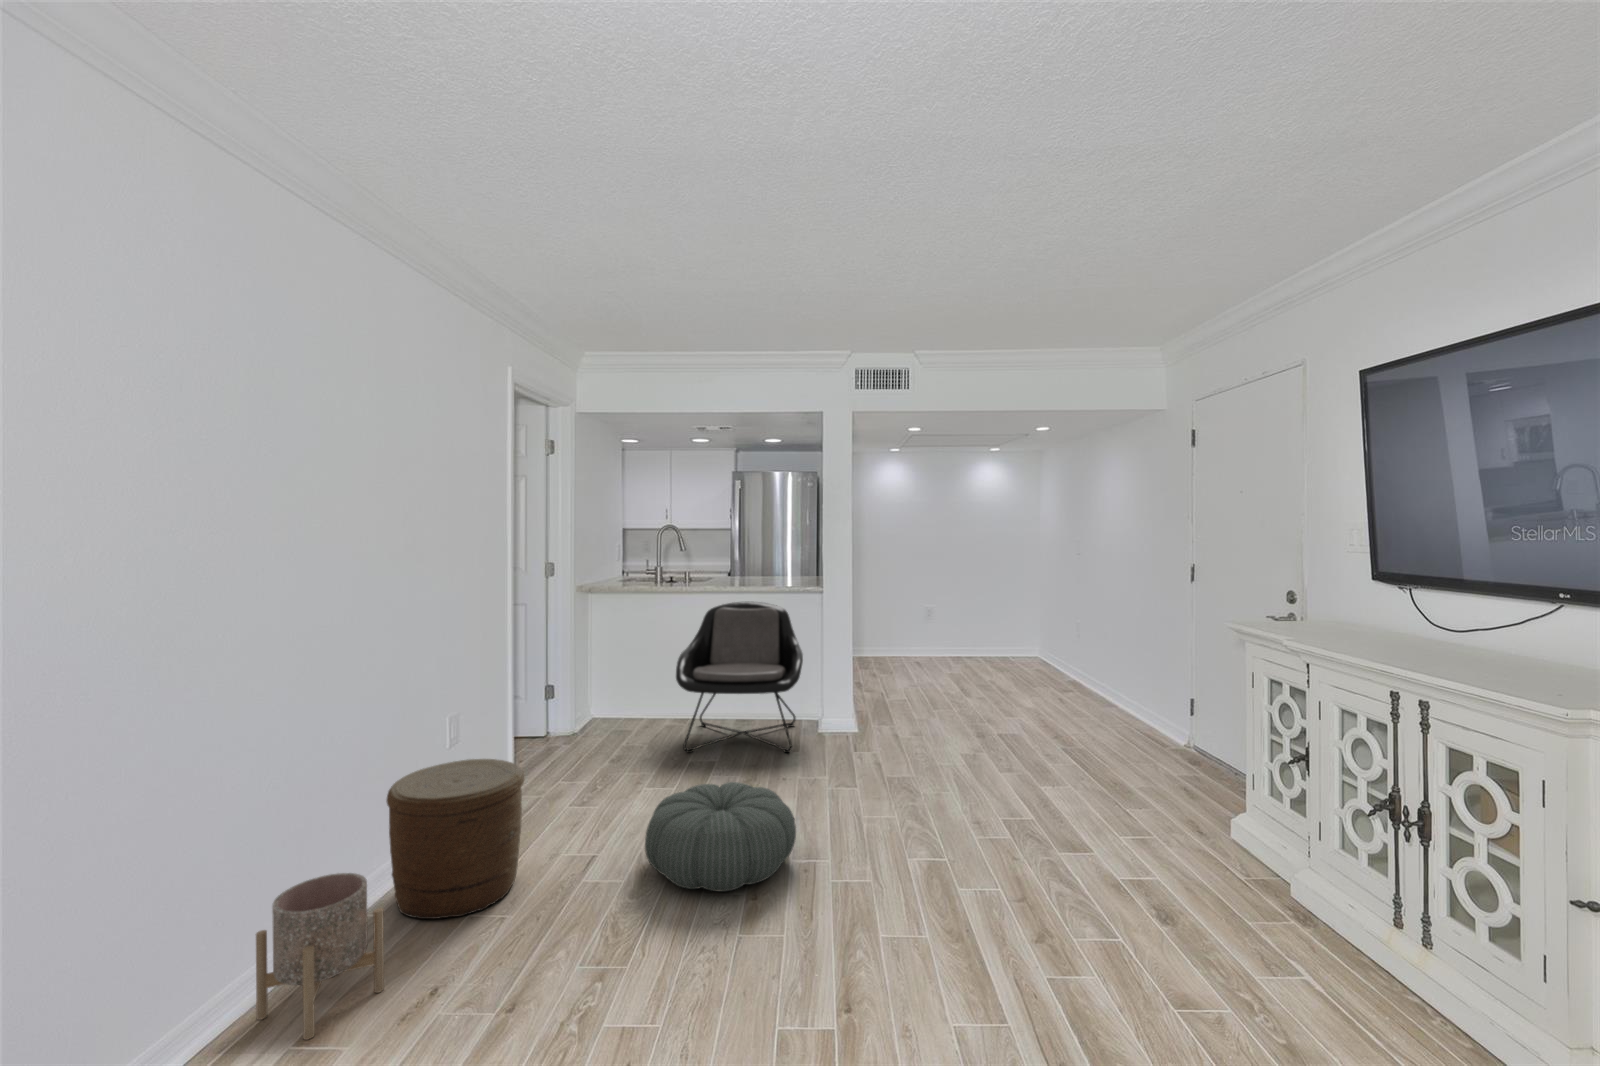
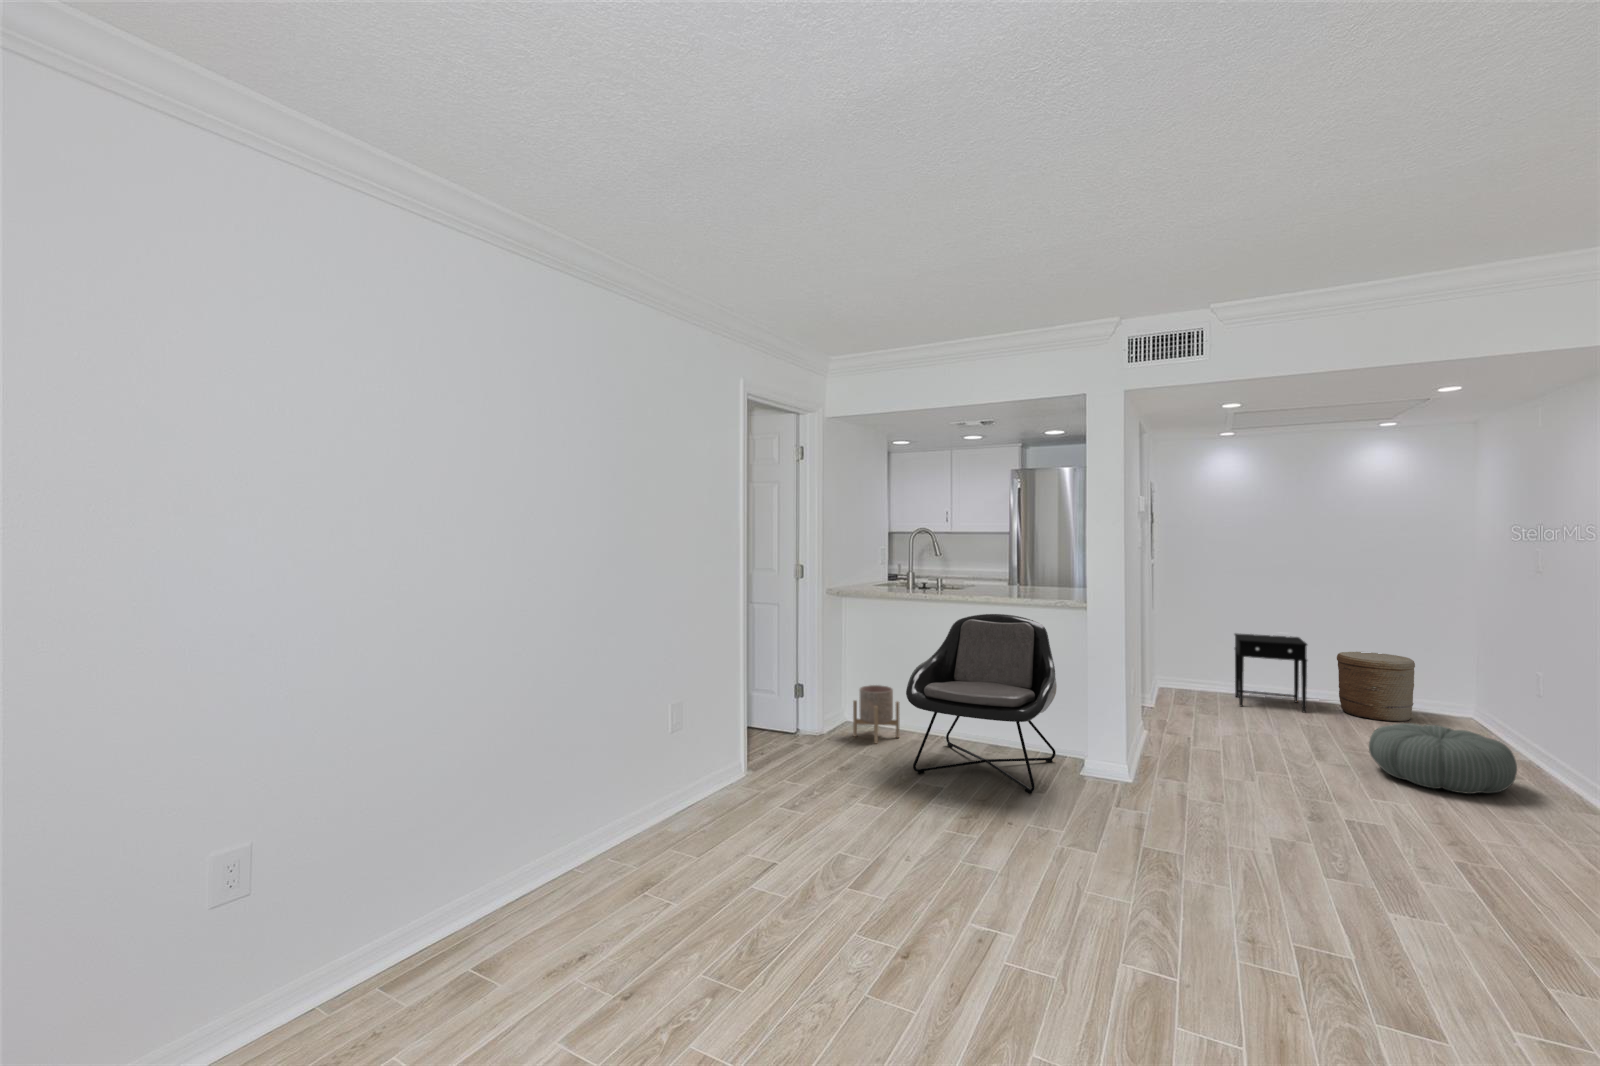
side table: none [898,609,949,666] -> present [1235,634,1307,712]
woven basket: present [386,759,524,919] -> present [1337,652,1415,722]
pouf: present [645,782,796,891] -> present [1369,723,1517,794]
planter: present [256,873,384,1040] -> present [853,685,900,744]

